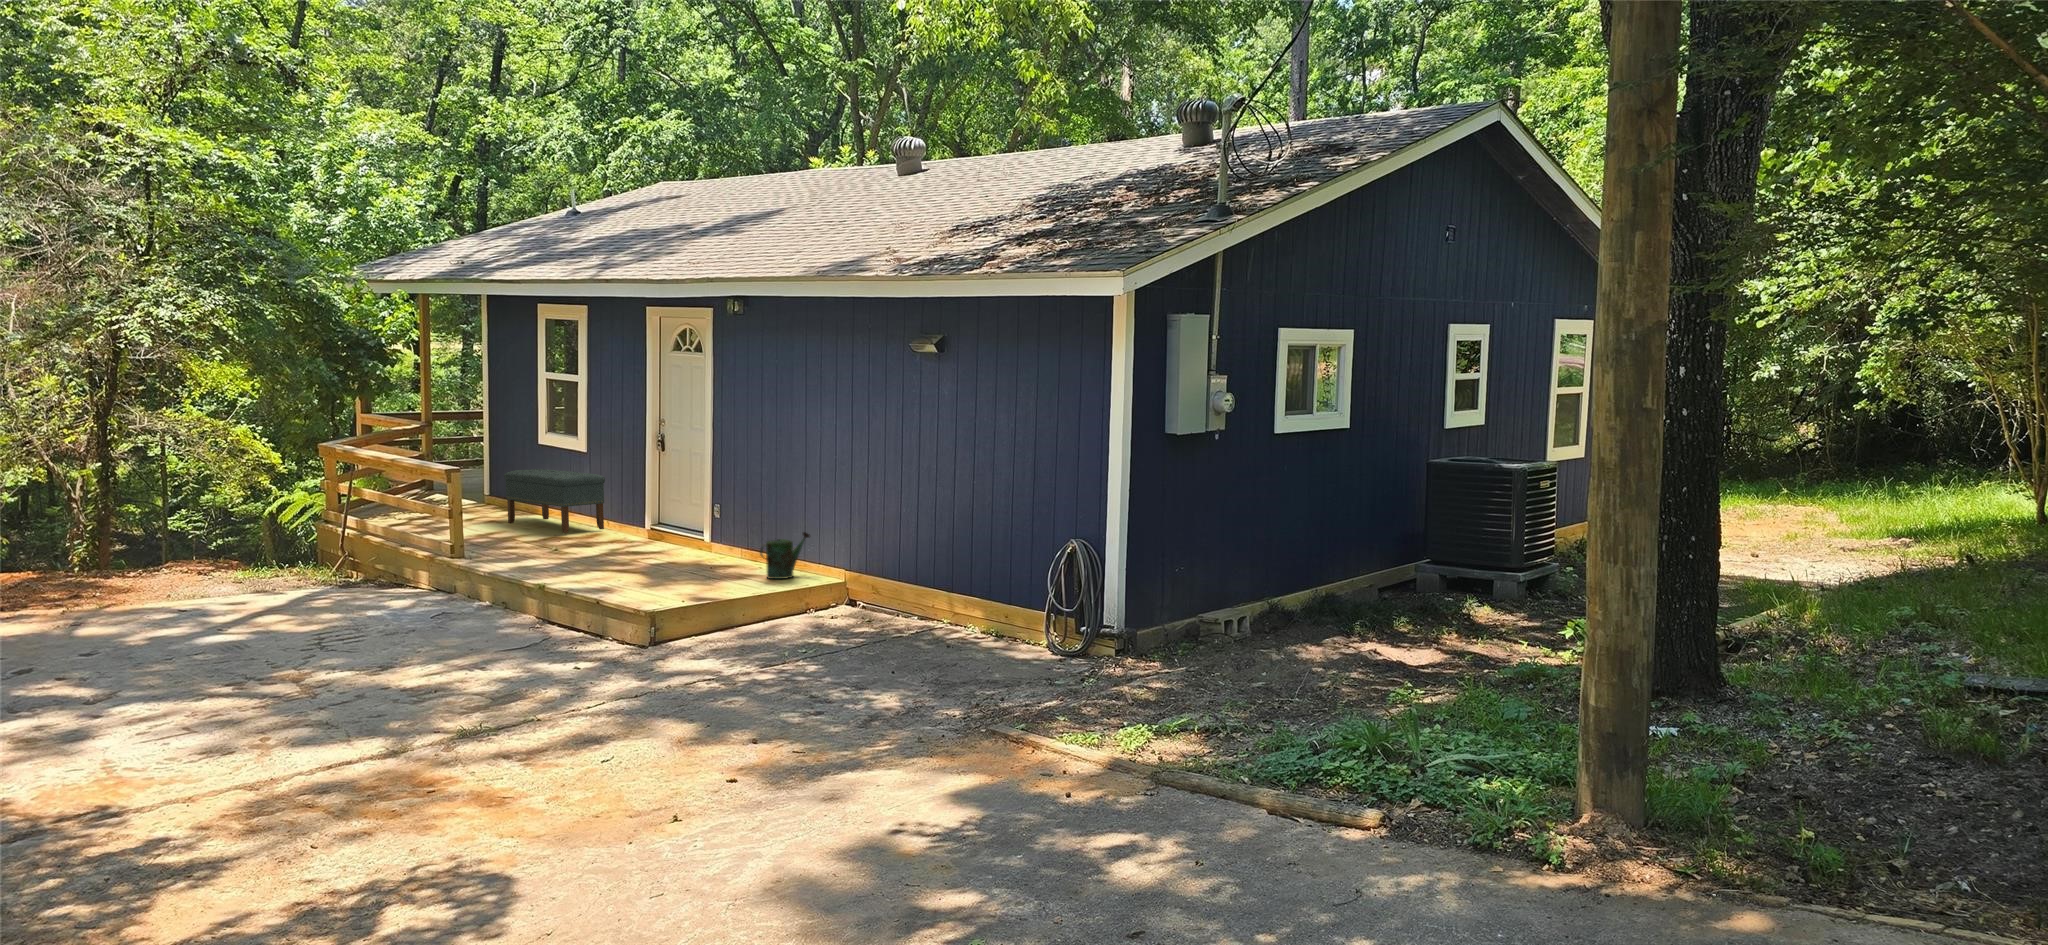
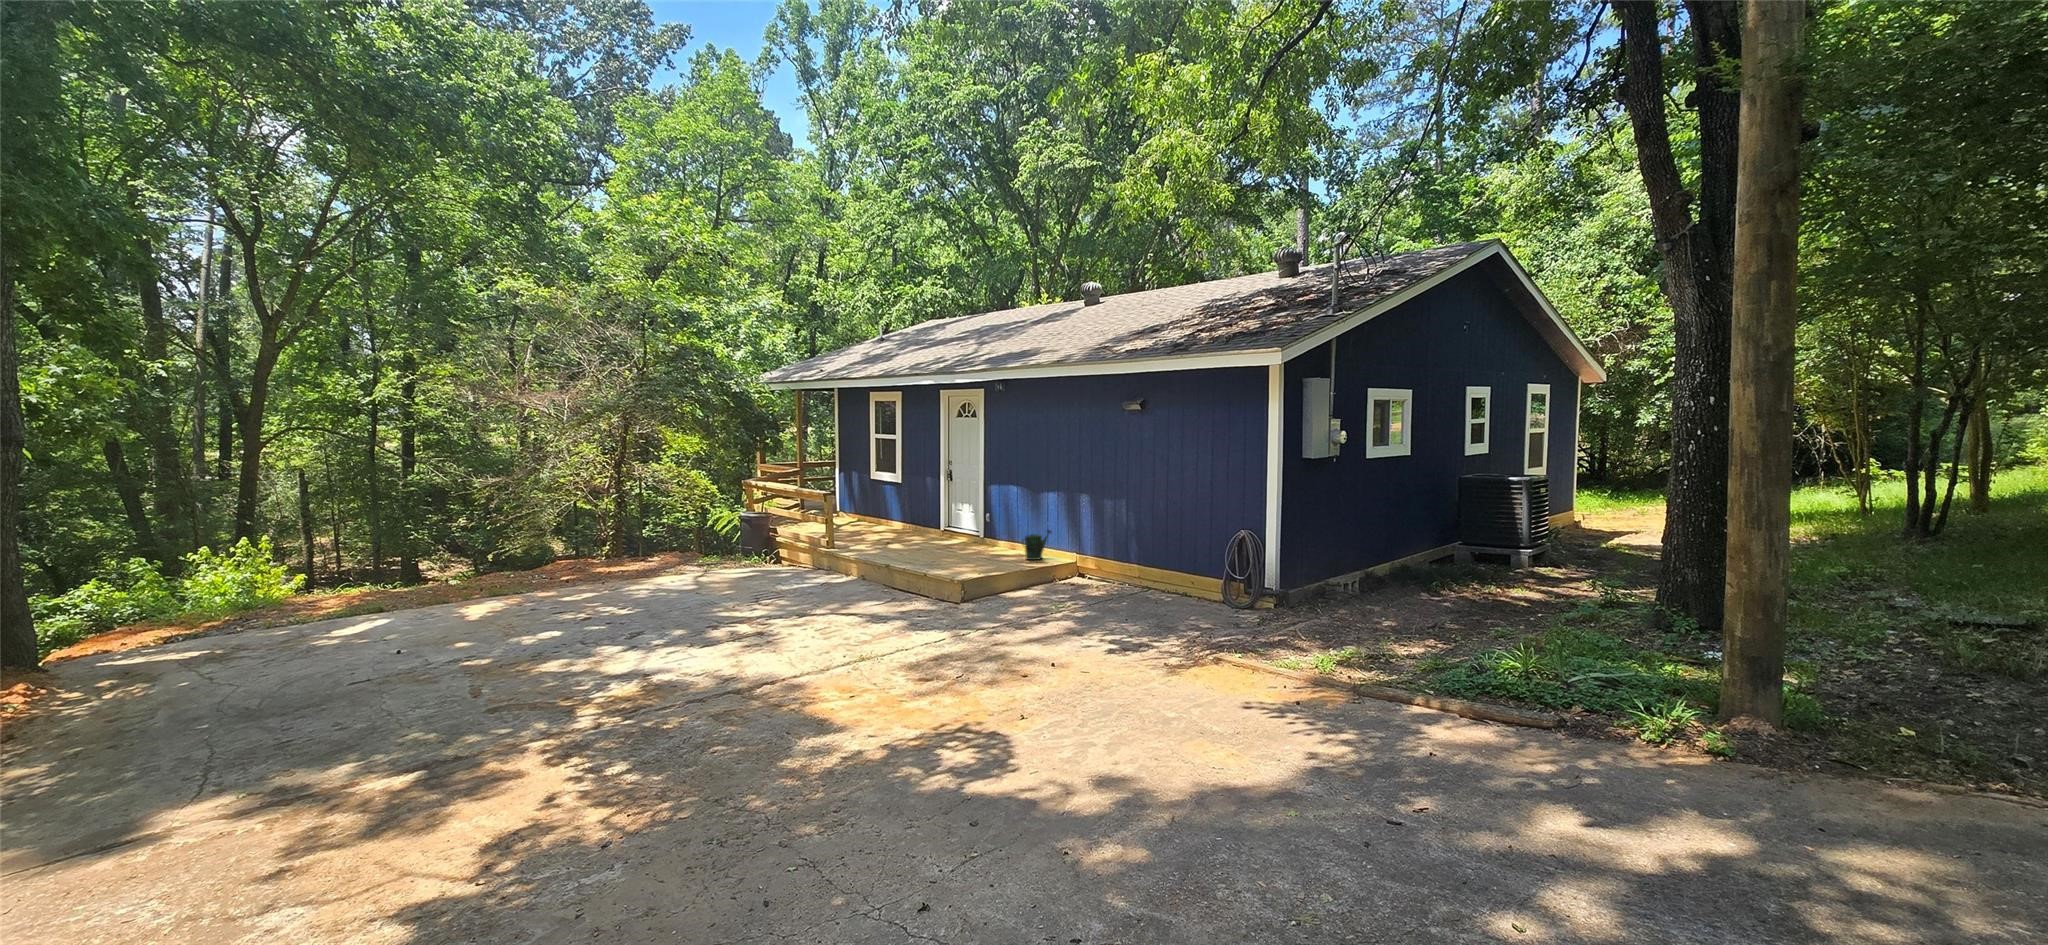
bench: present [504,469,605,533] -> none [851,494,914,533]

